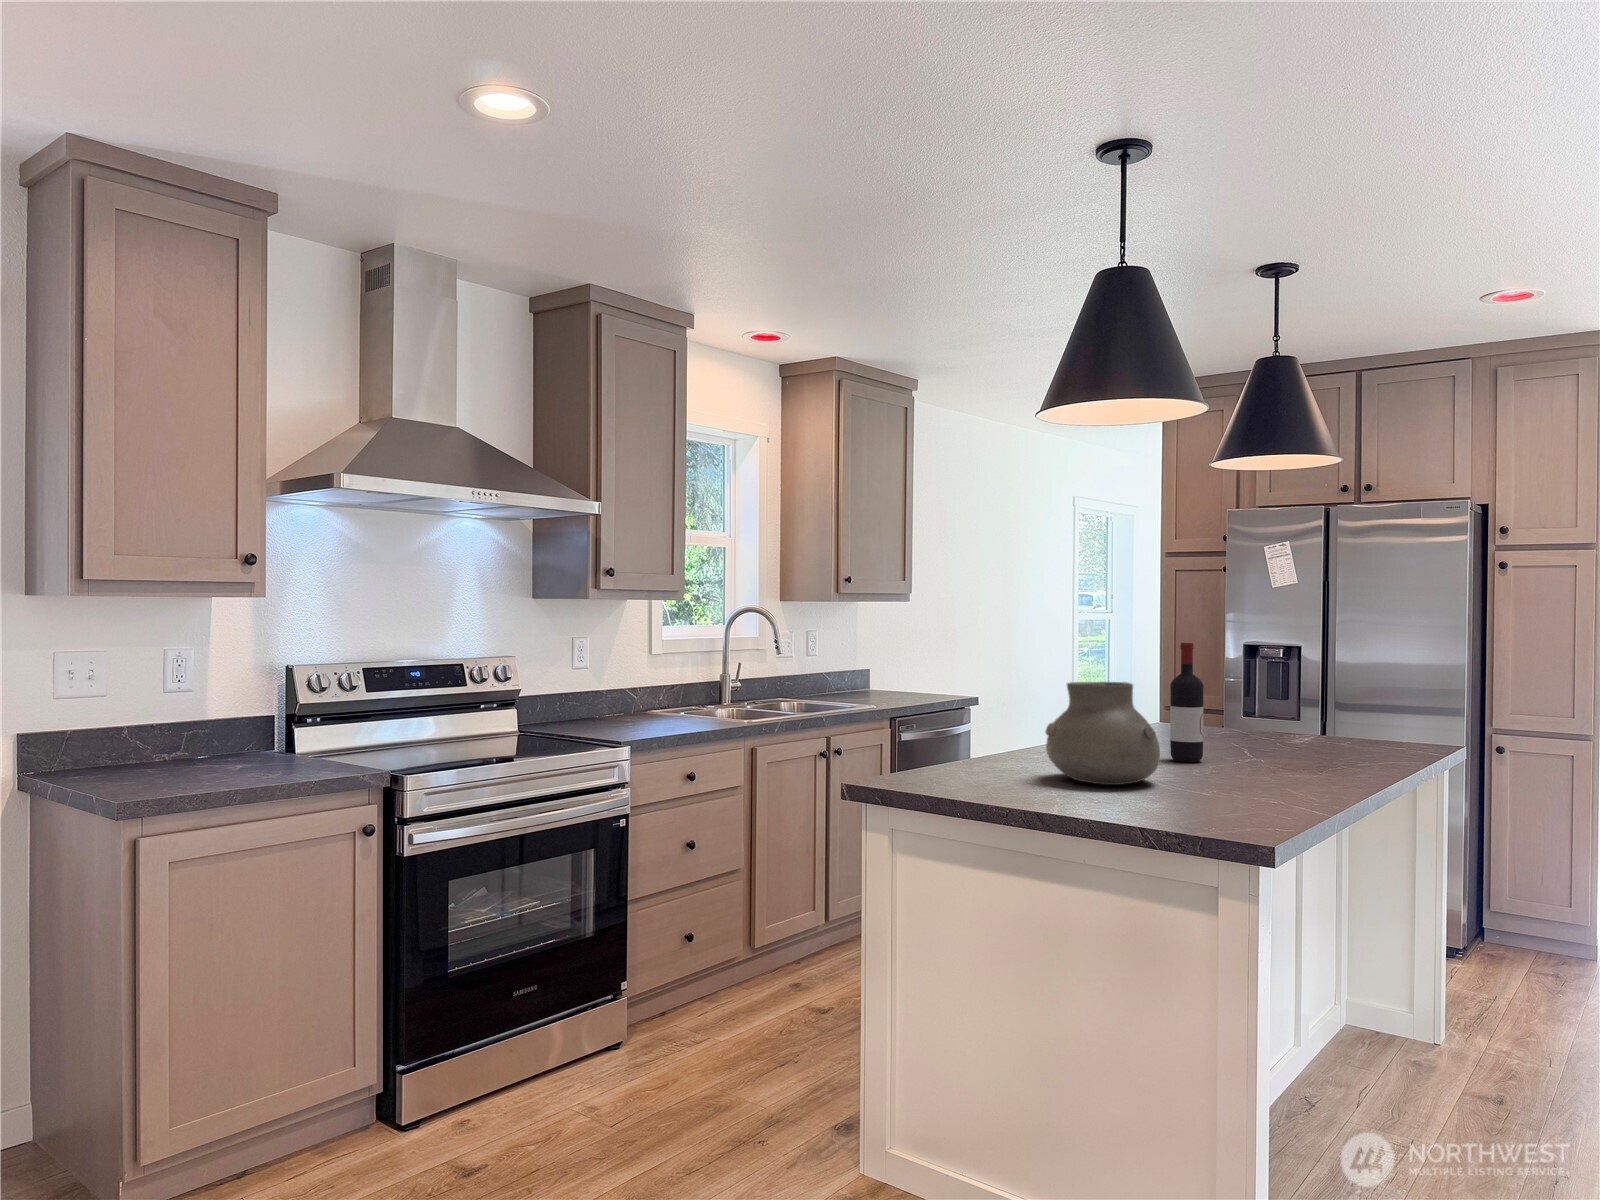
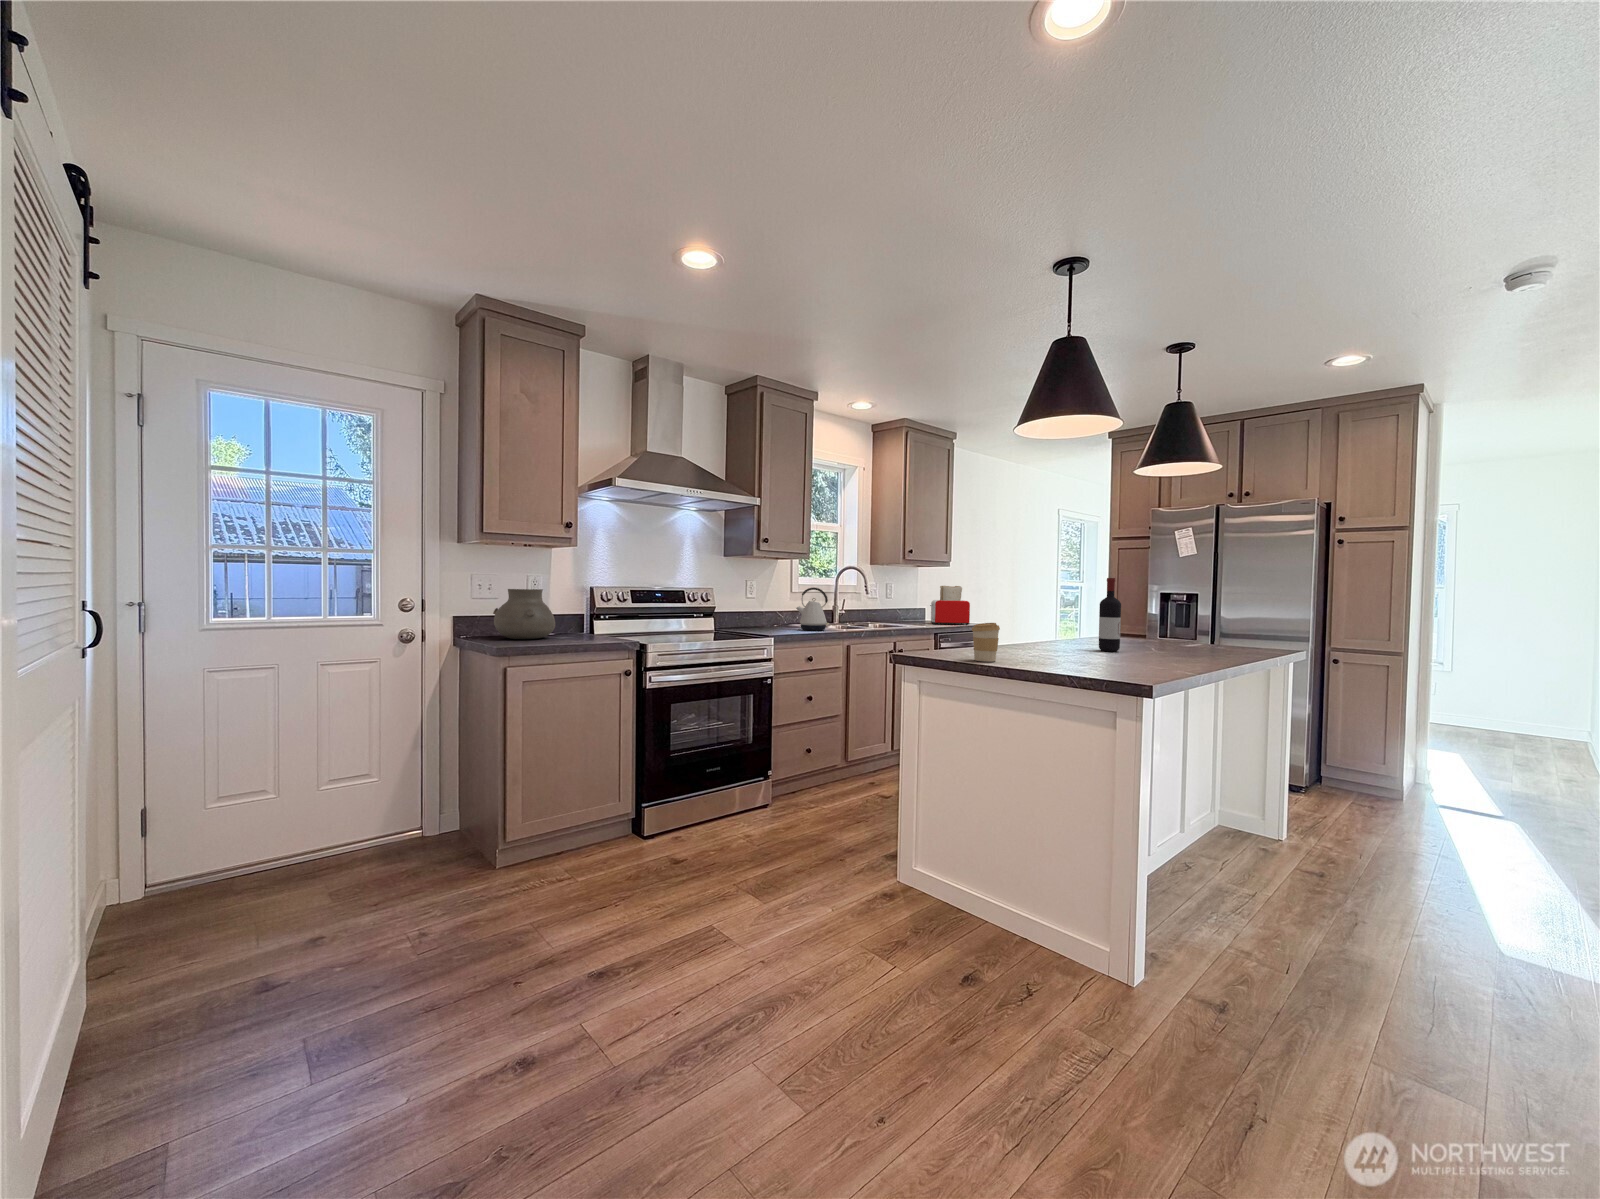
toaster: none [880,635,947,702] -> present [930,586,970,625]
kettle: none [659,651,718,727] -> present [796,587,829,631]
vase: present [1046,682,1160,785] -> present [493,589,555,639]
coffee cup: none [981,731,1027,797] -> present [972,623,1000,662]

